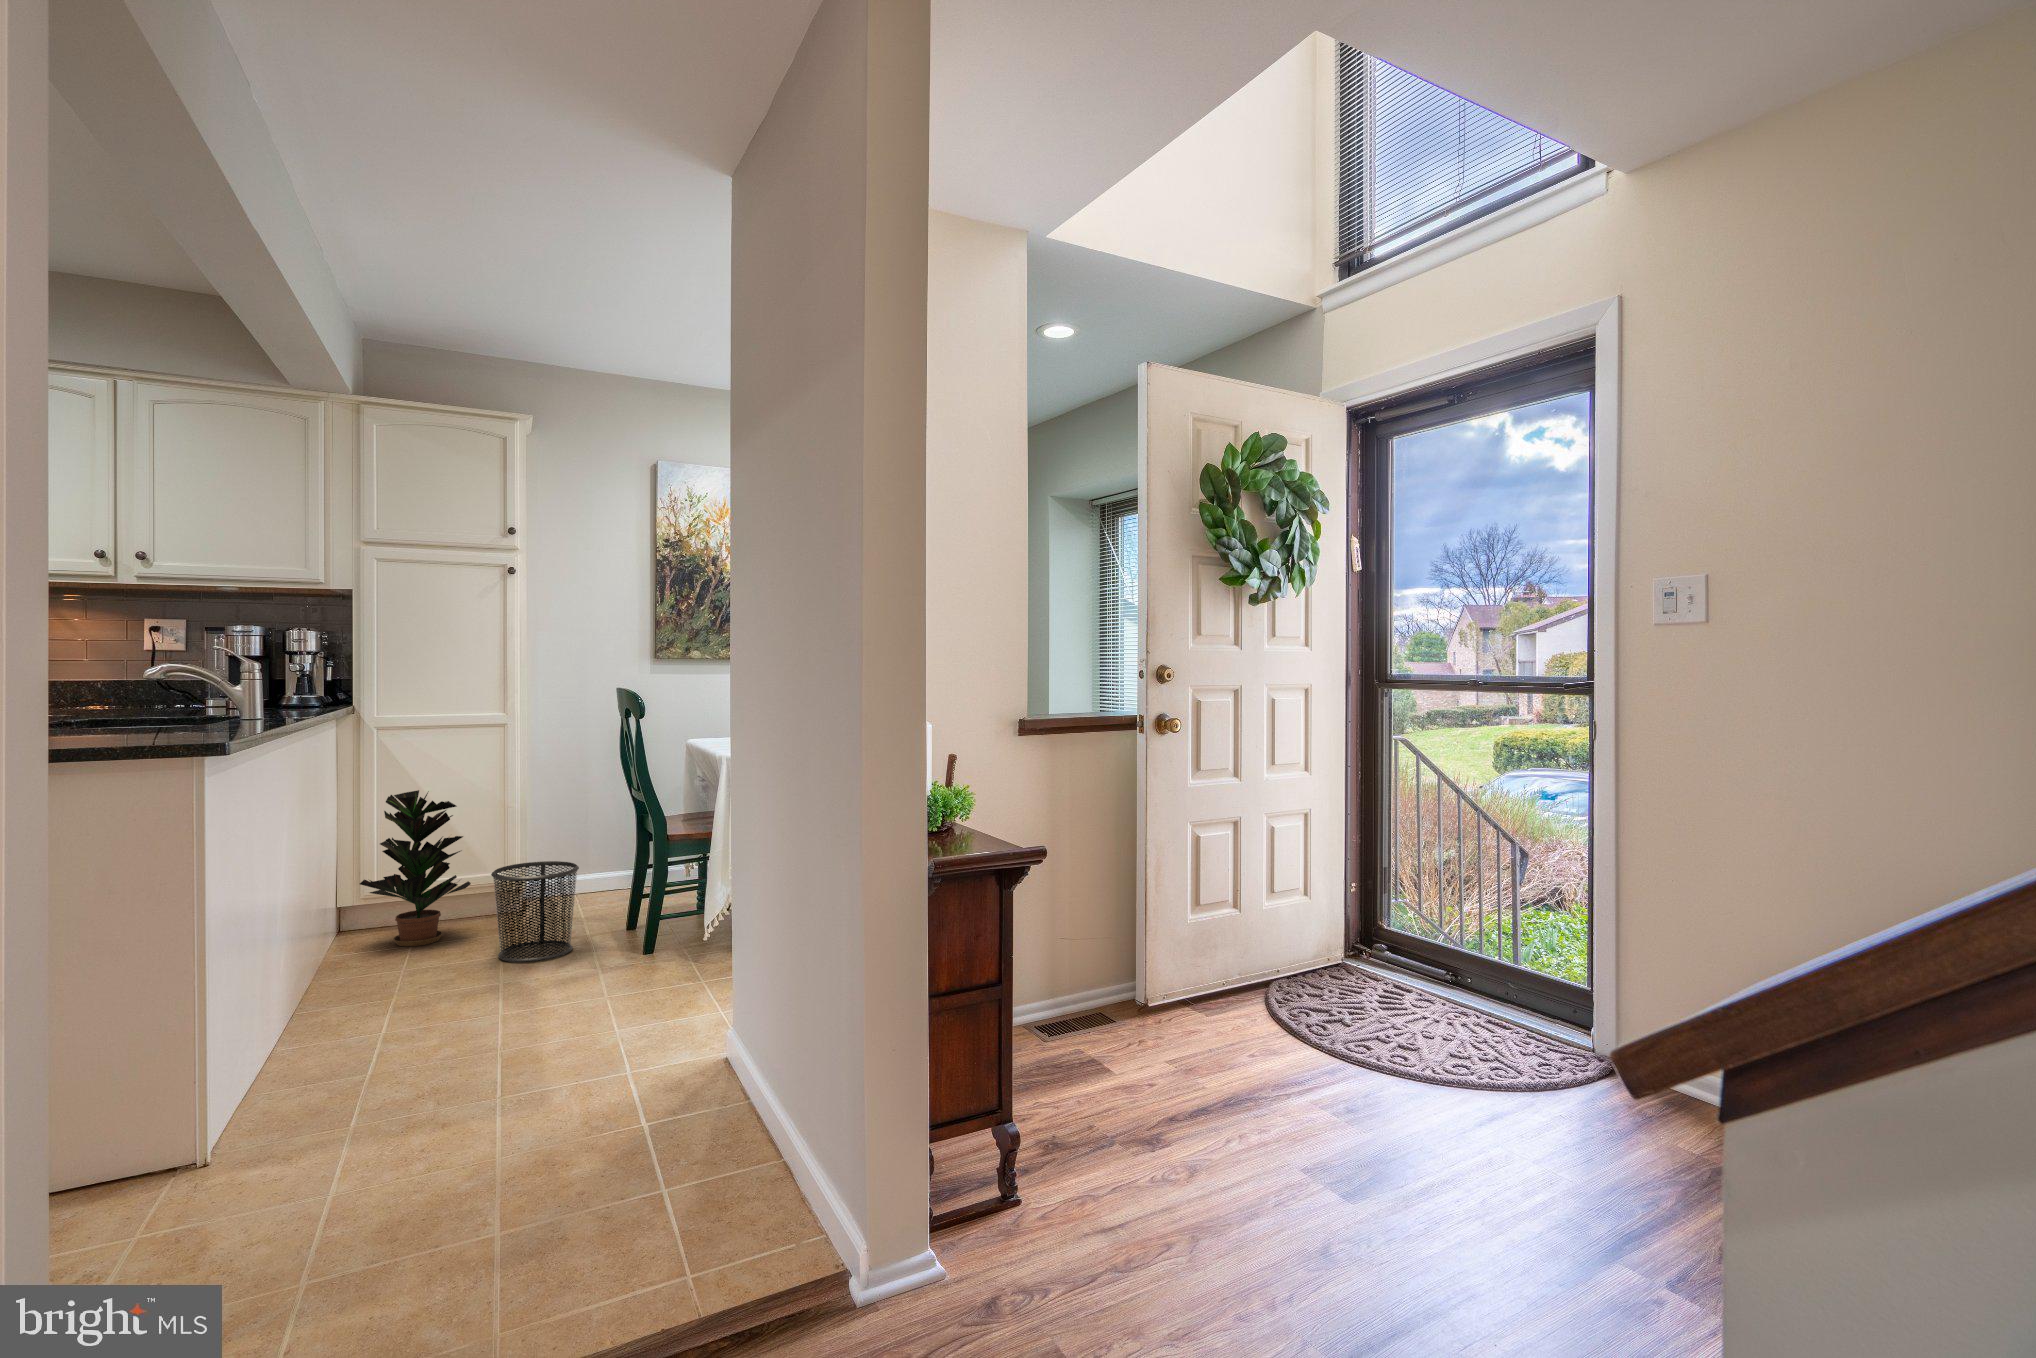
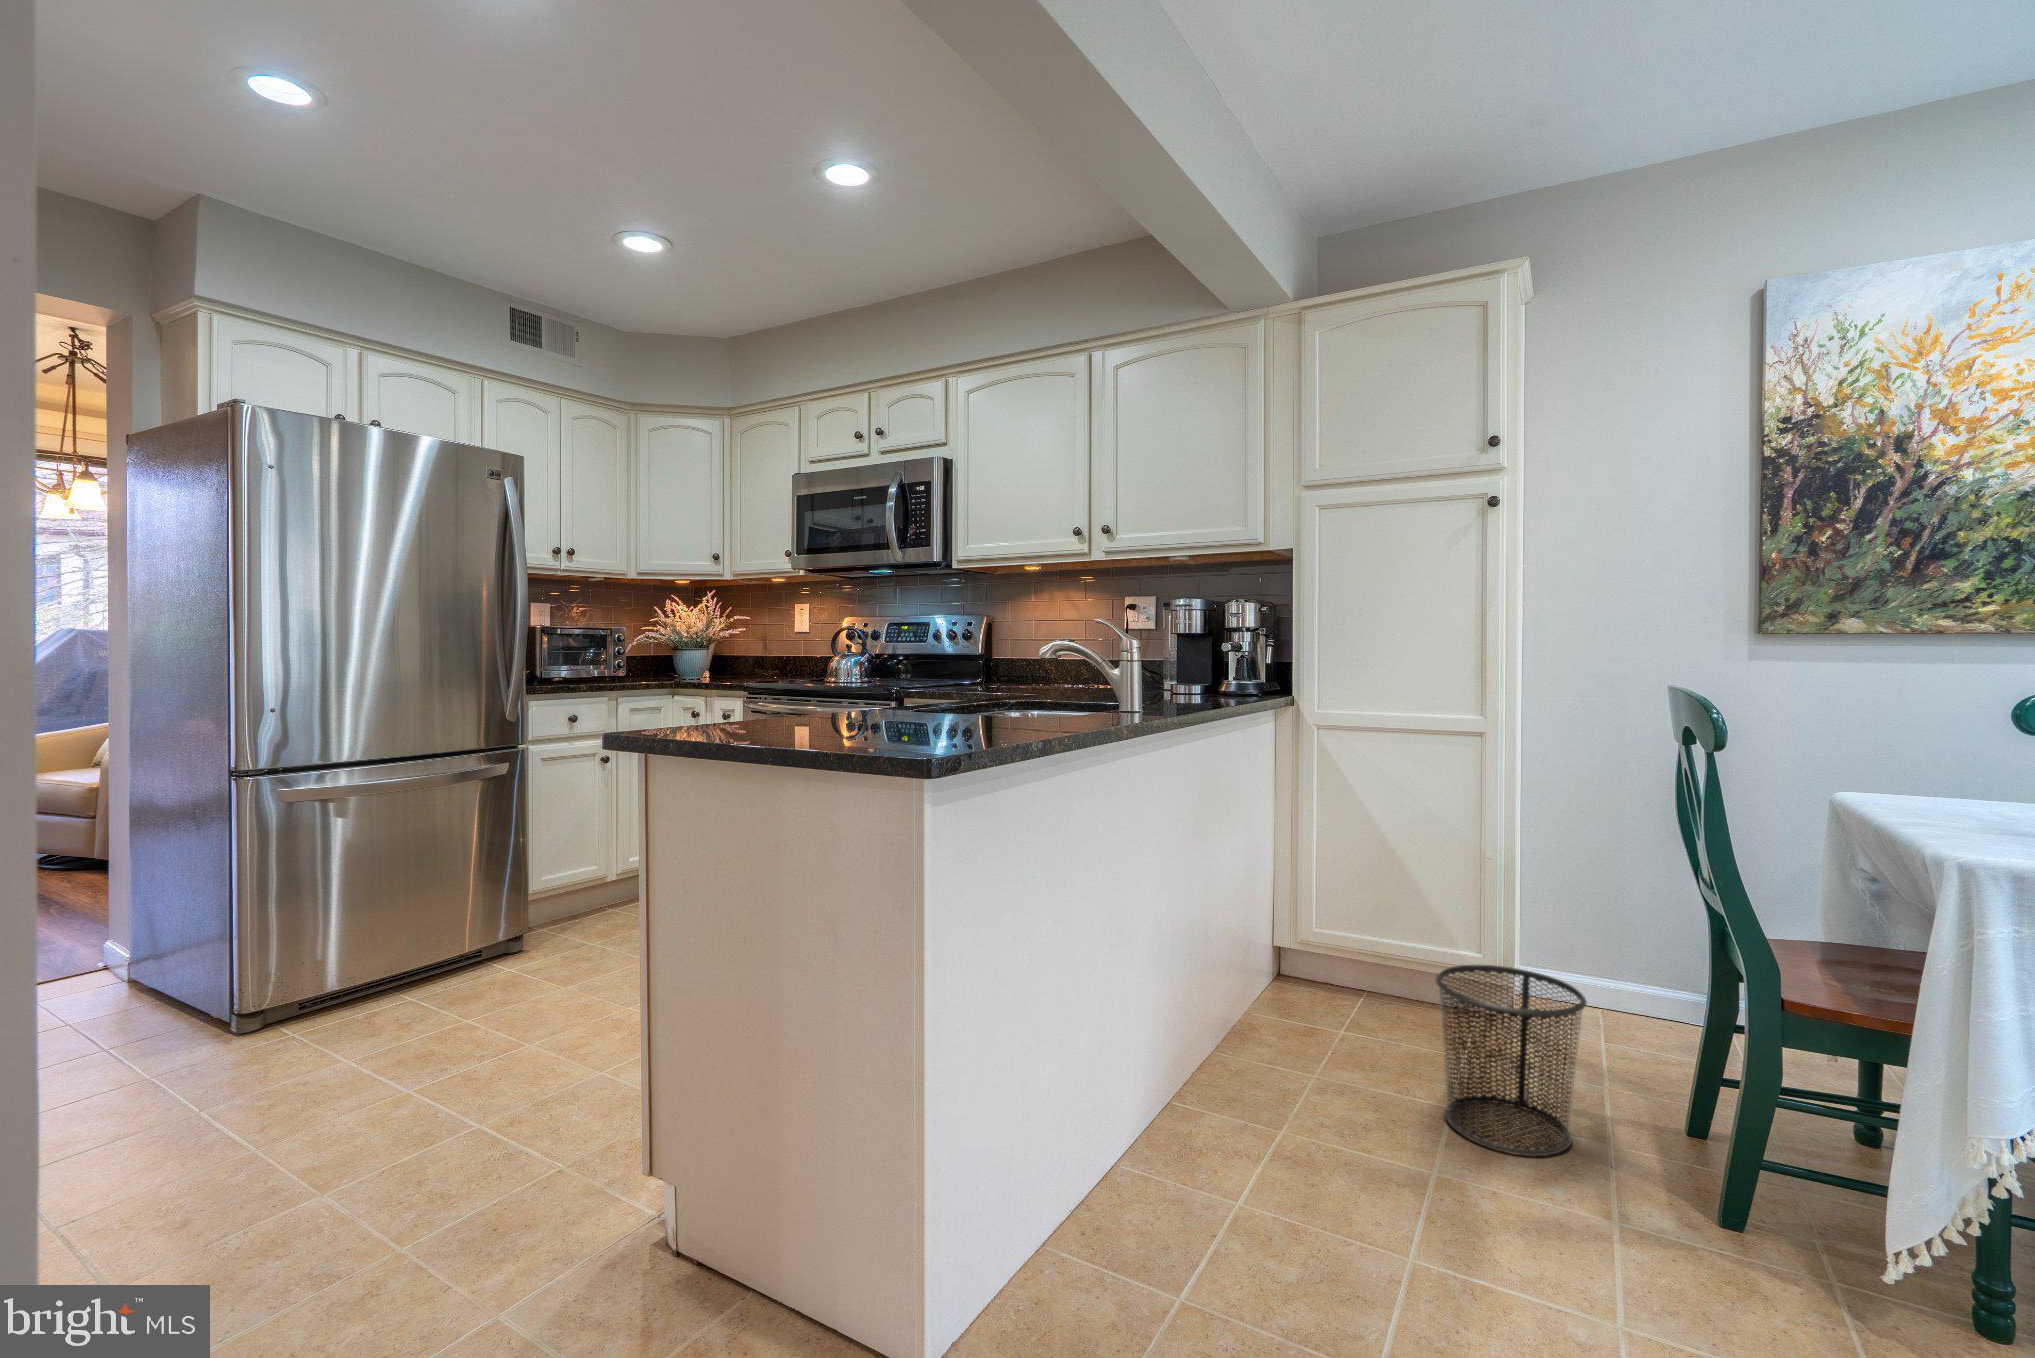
potted plant: present [360,790,471,946] -> none [1284,819,1422,1040]

